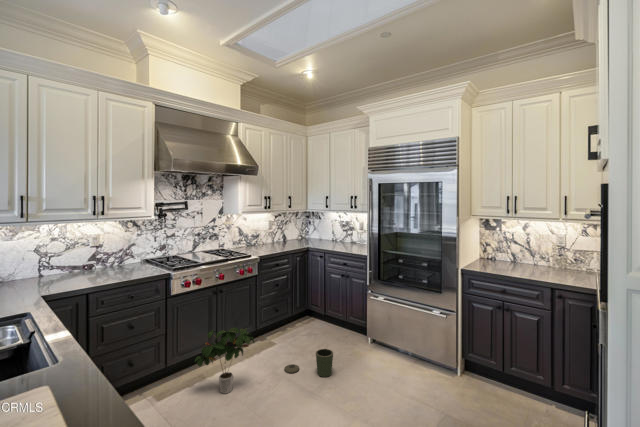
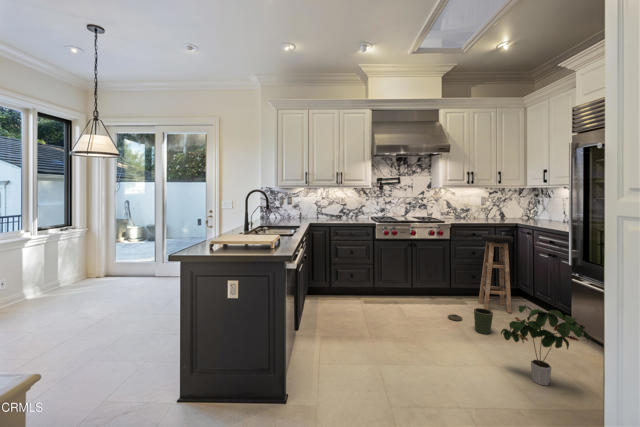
bar stool: none [292,264,325,347] -> present [479,235,513,313]
potted plant: present [195,328,254,393] -> present [501,305,589,385]

